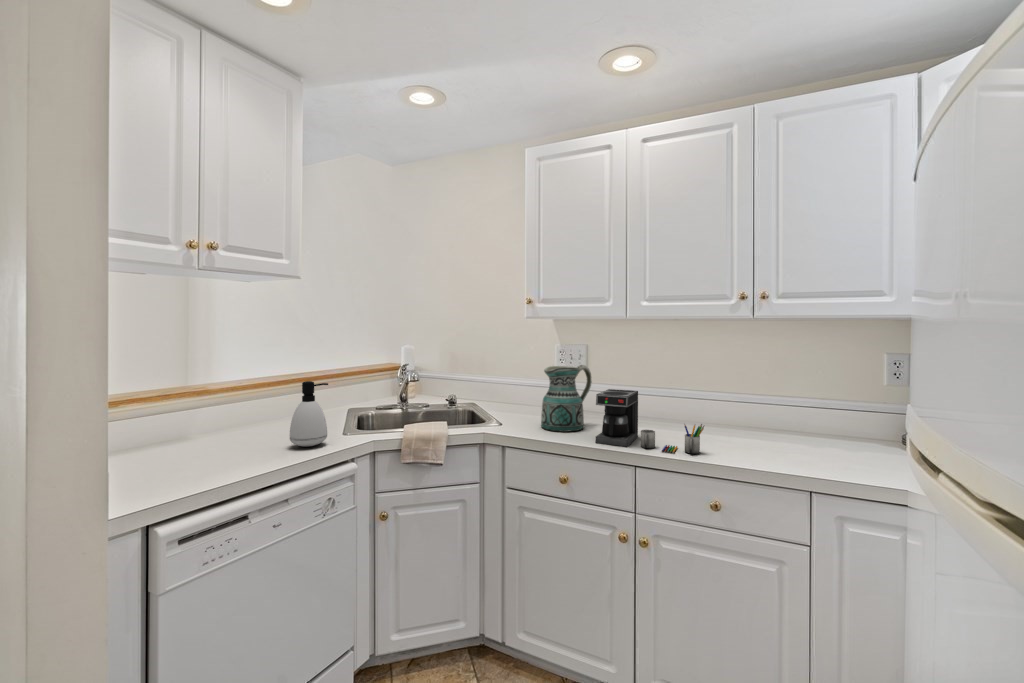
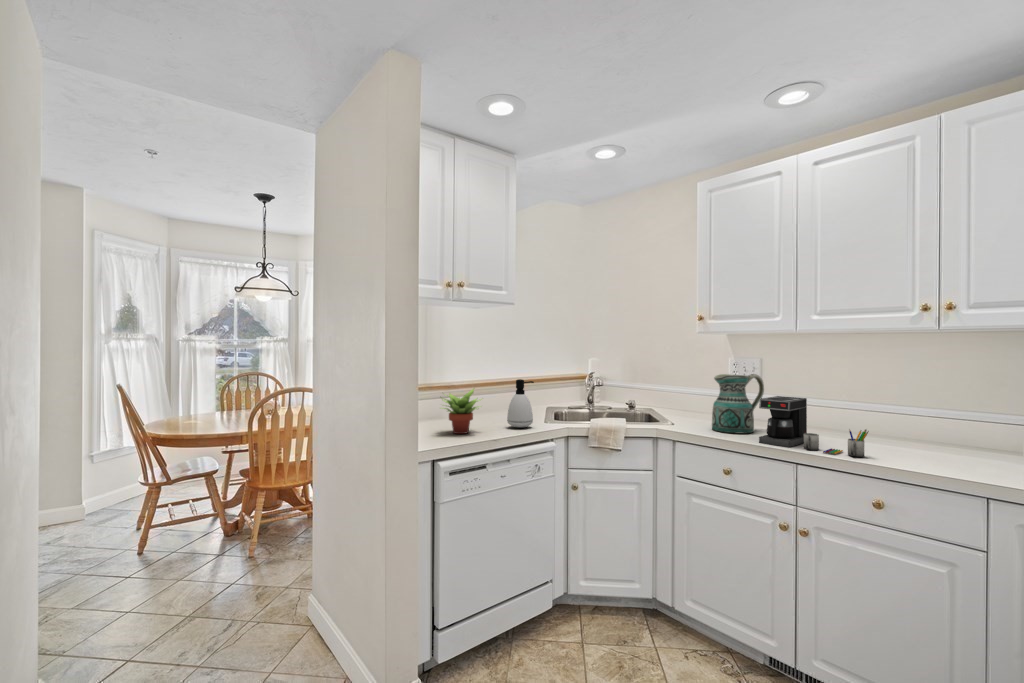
succulent plant: none [168,397,249,468] -> present [443,388,479,434]

